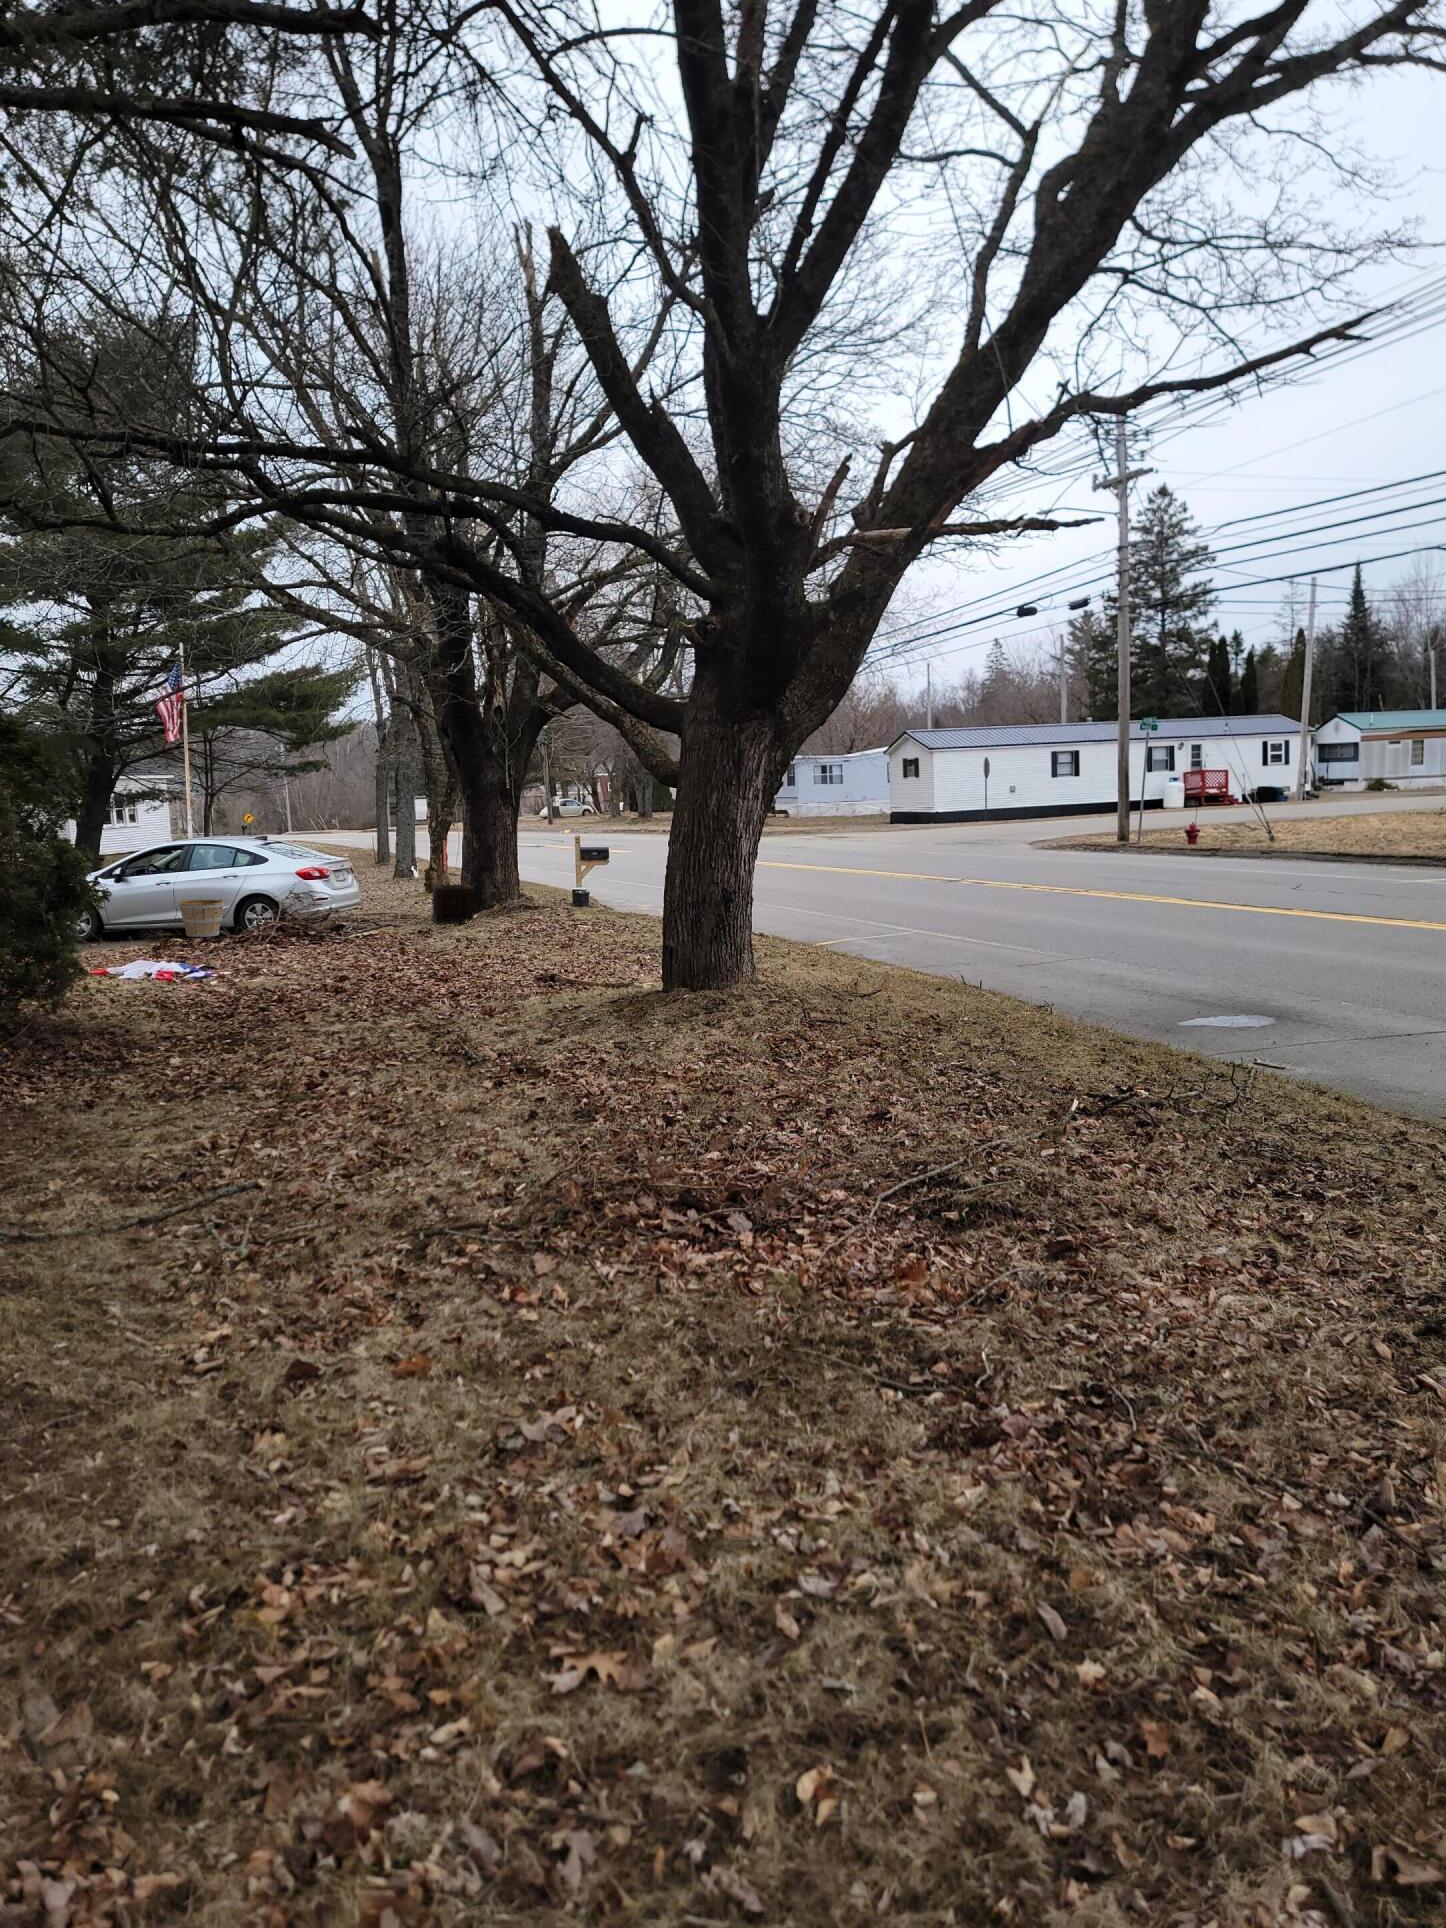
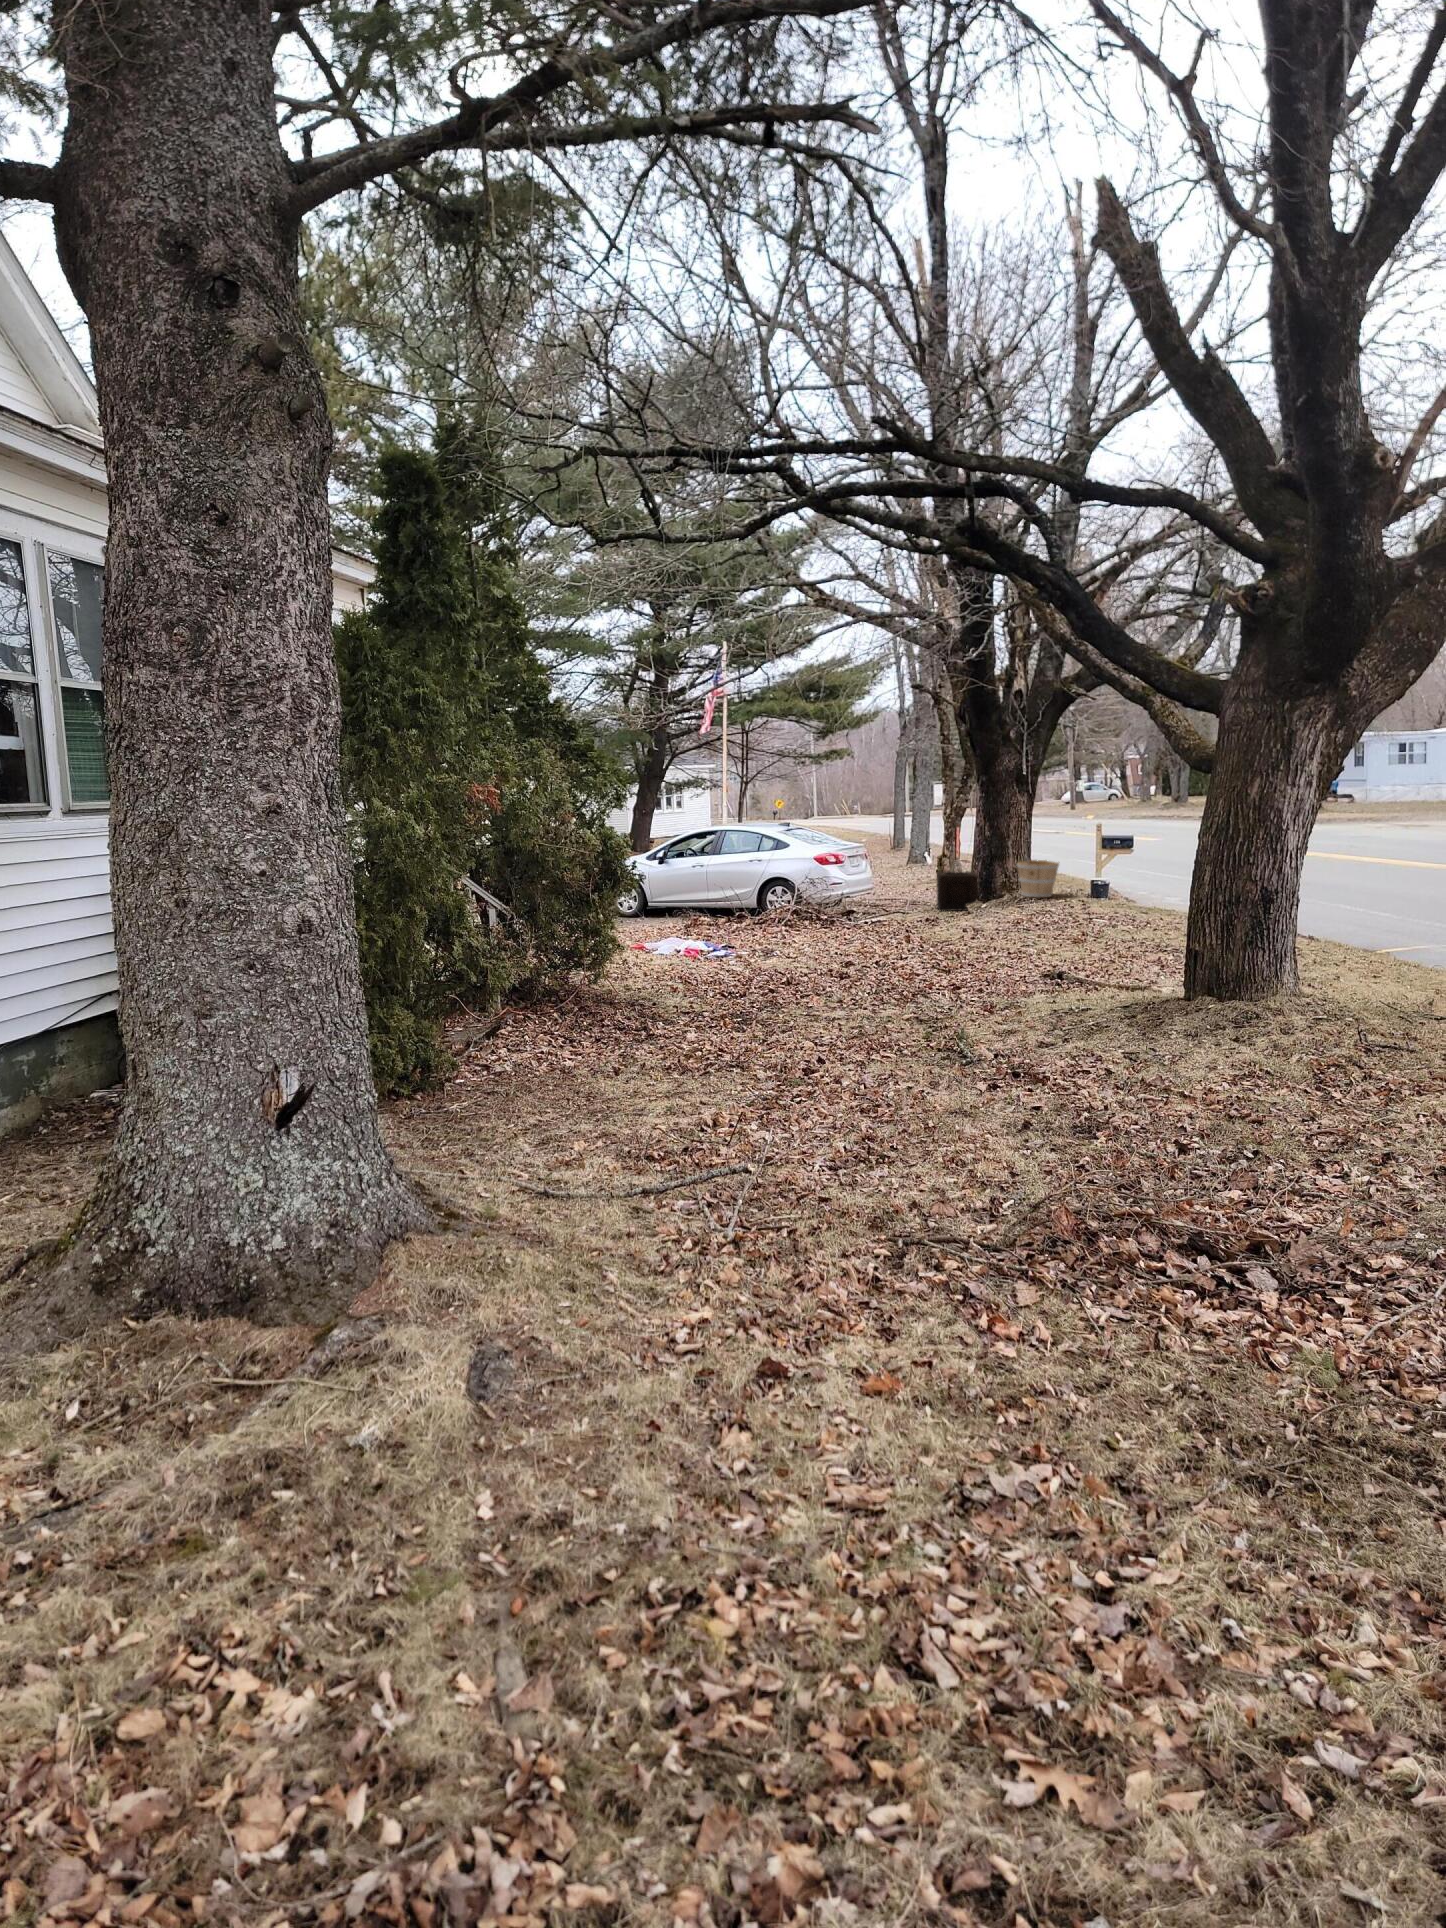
wooden bucket: present [179,899,225,937] -> present [1017,860,1059,898]

